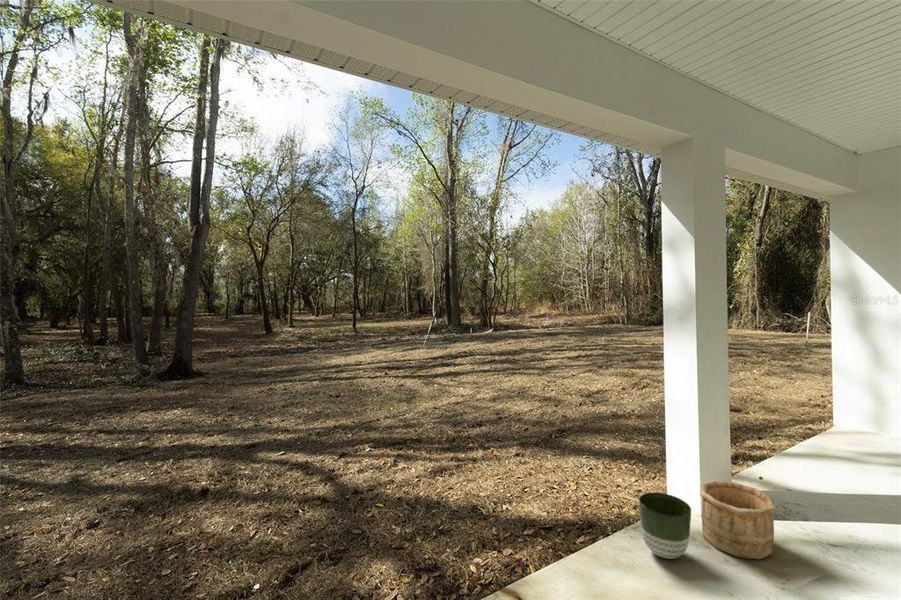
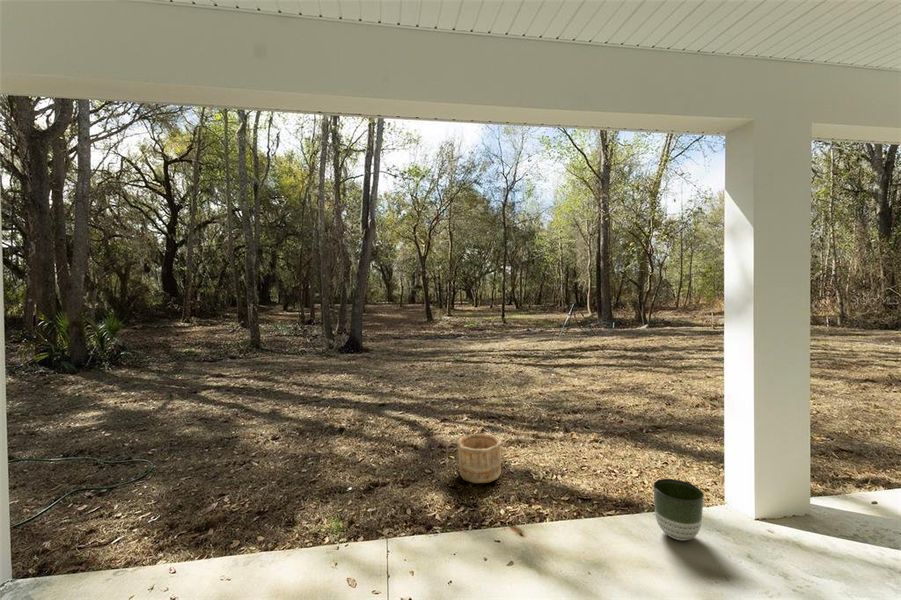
wooden bucket: present [700,480,776,559] -> present [457,434,502,483]

